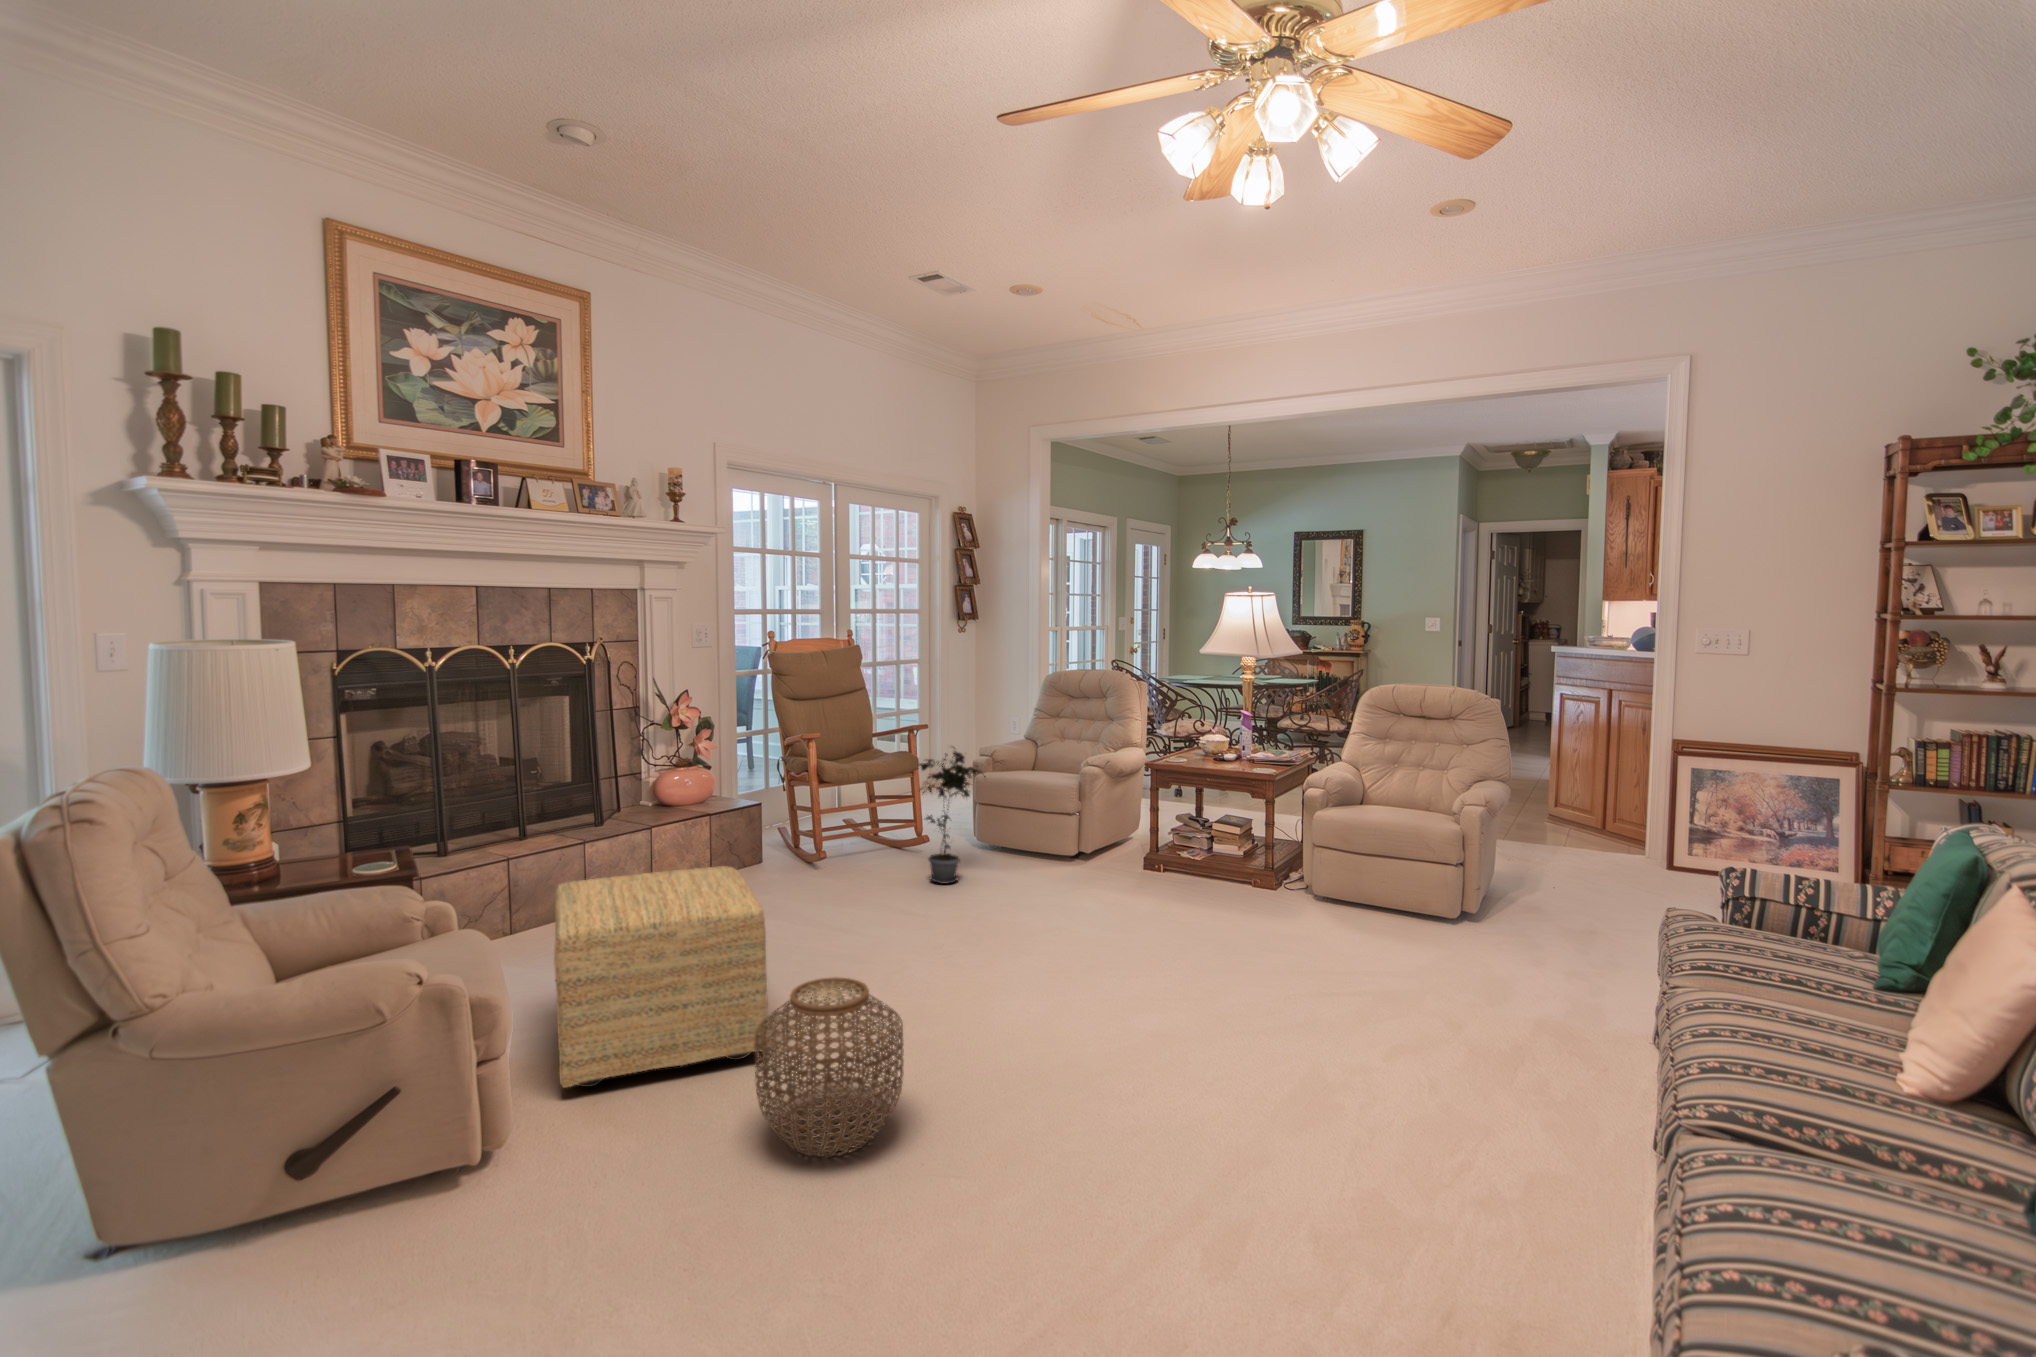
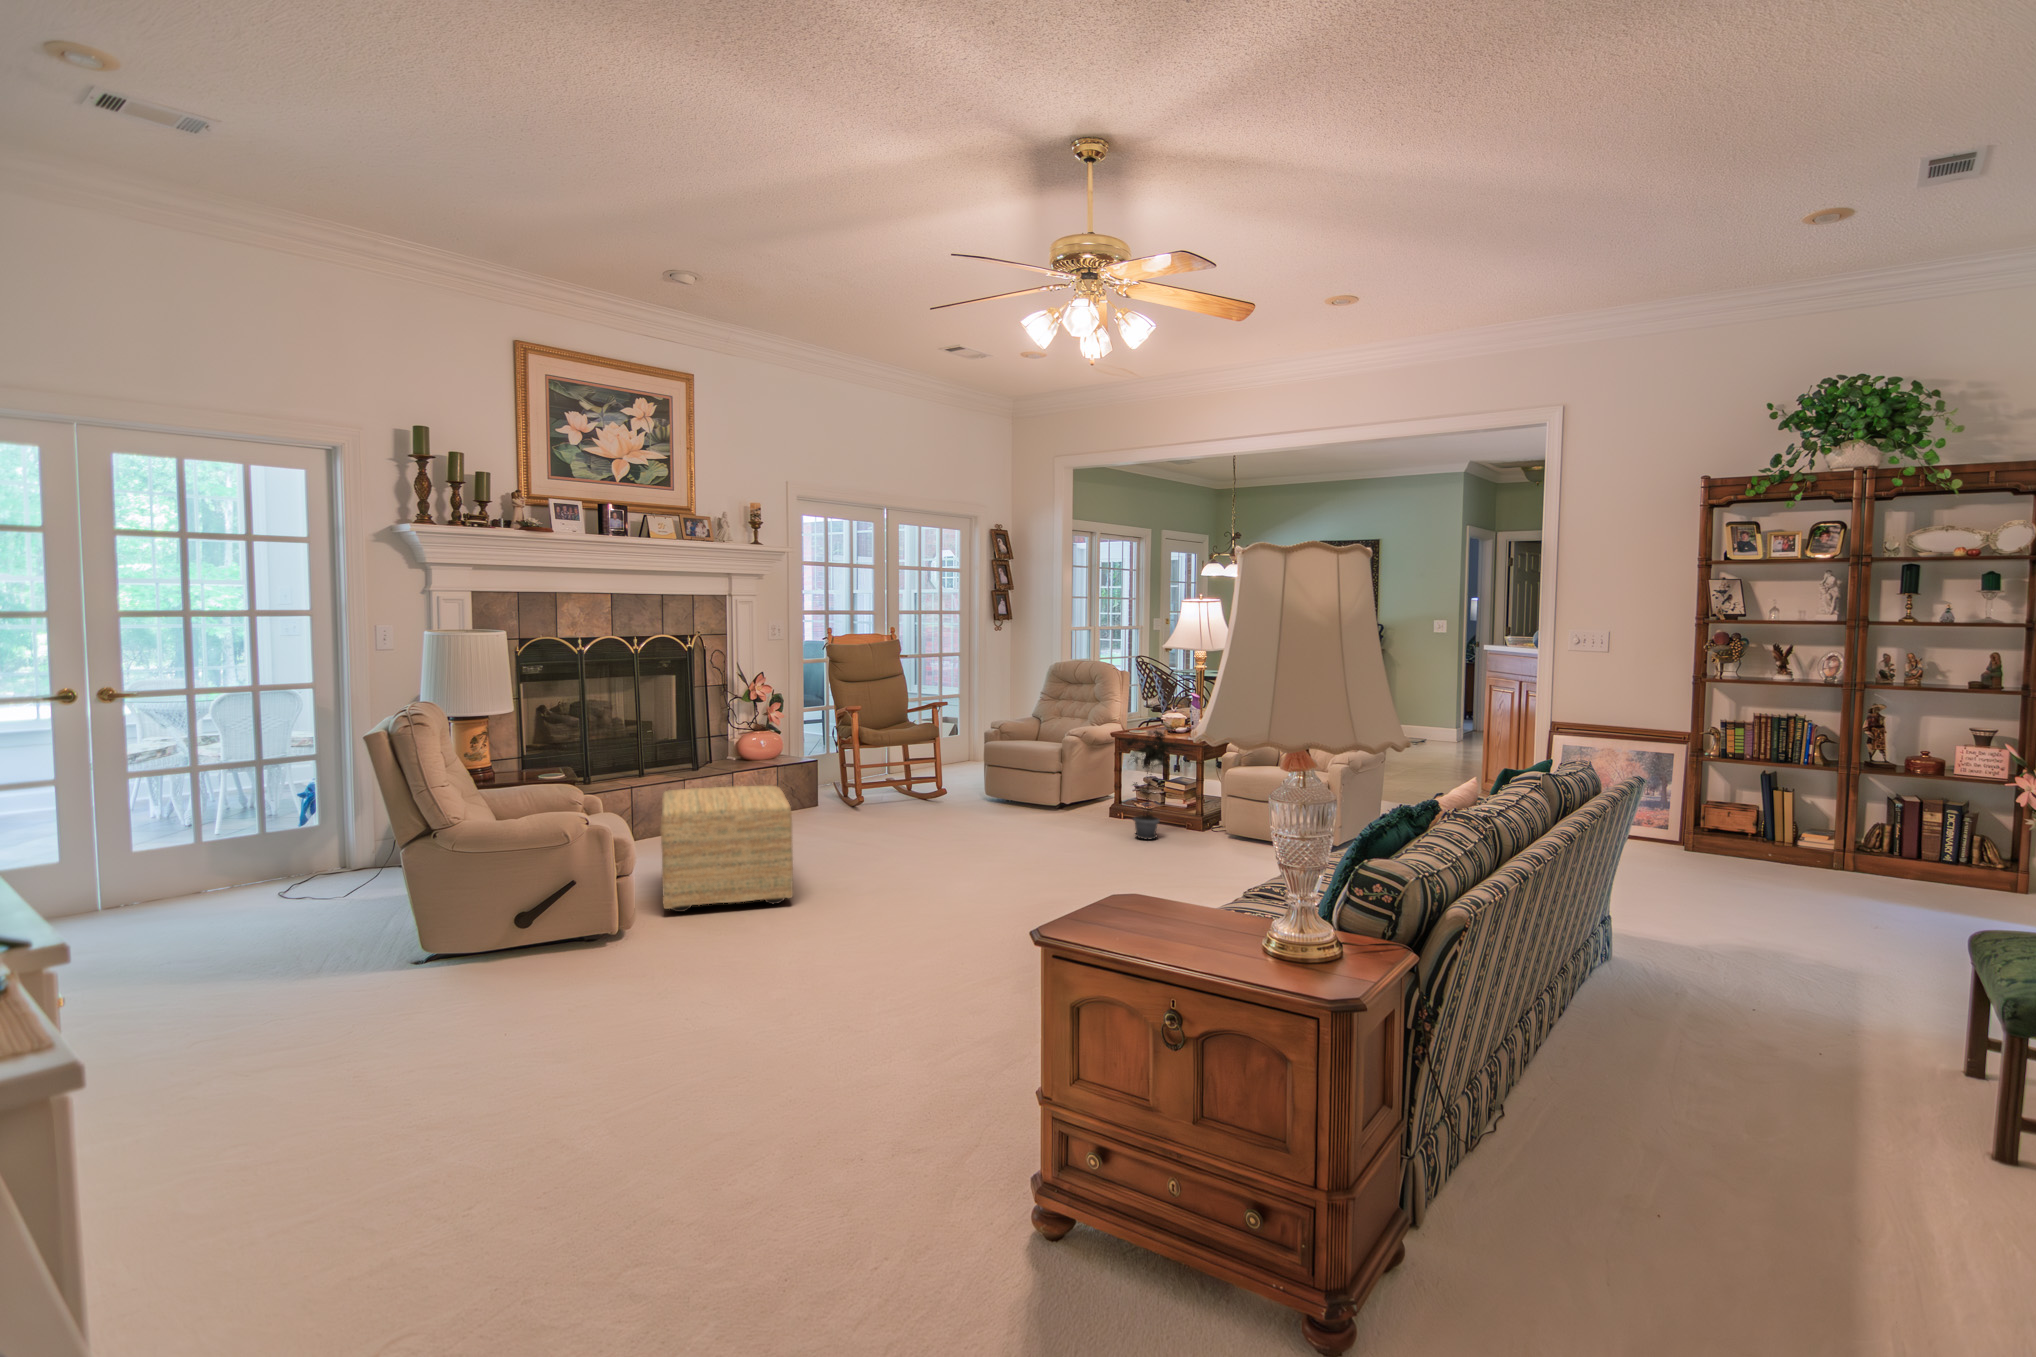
potted plant: present [918,747,985,884] -> present [1126,731,1181,839]
woven basket: present [755,977,903,1156] -> none [776,841,867,944]

